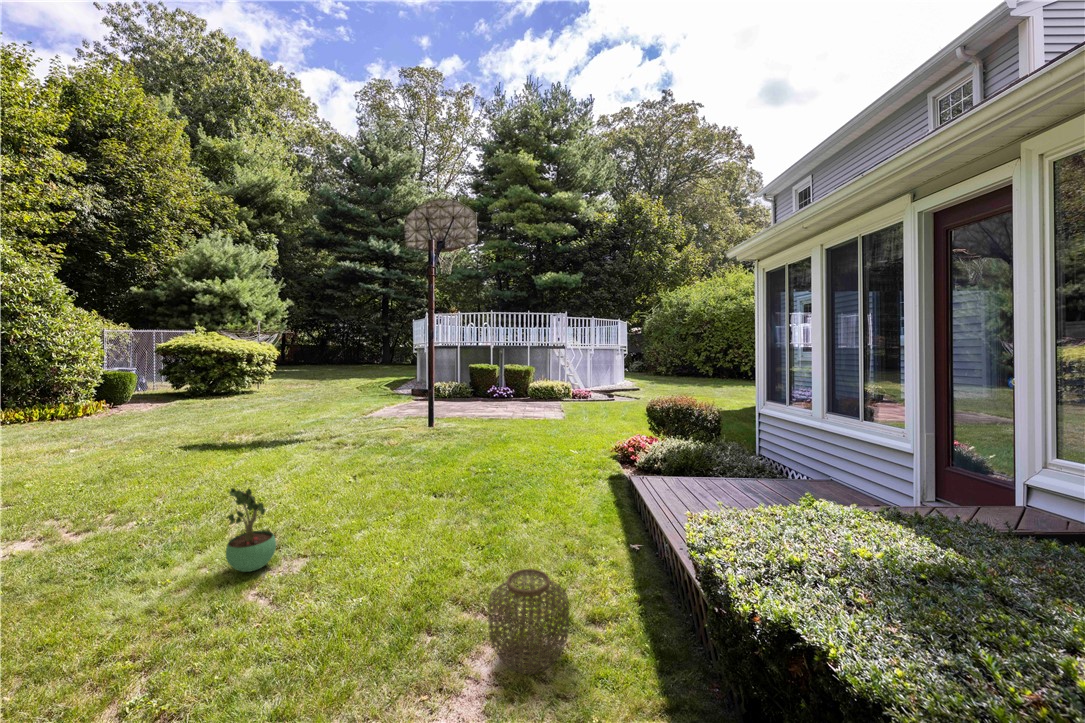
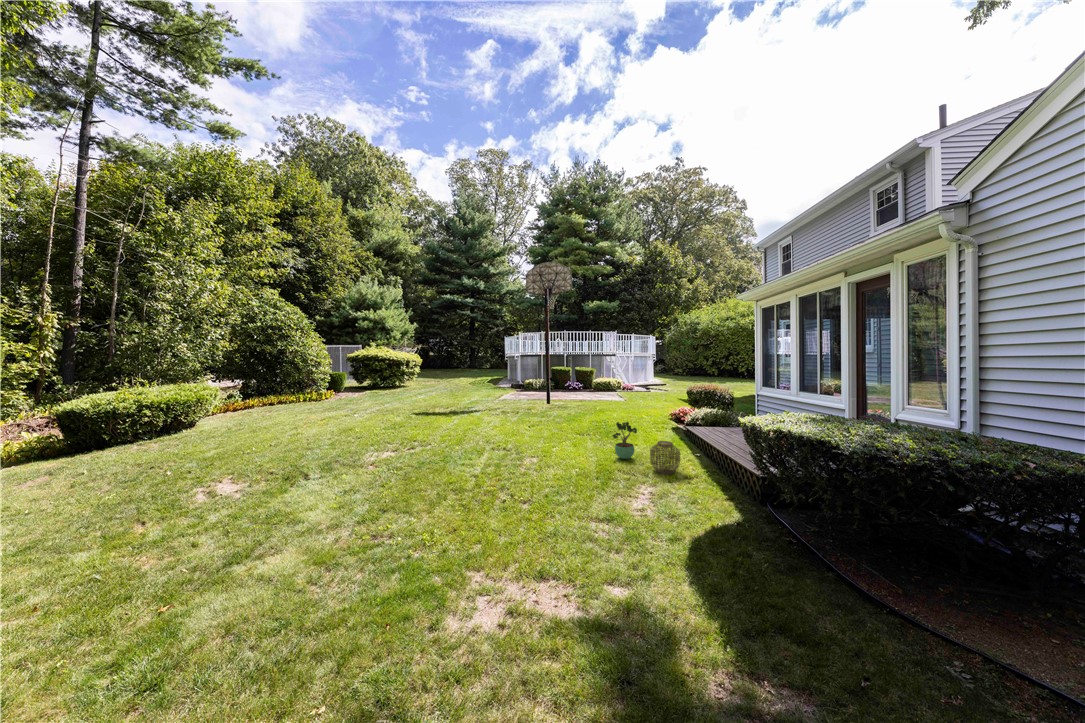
potted plant: present [226,488,276,572] -> present [613,422,637,459]

